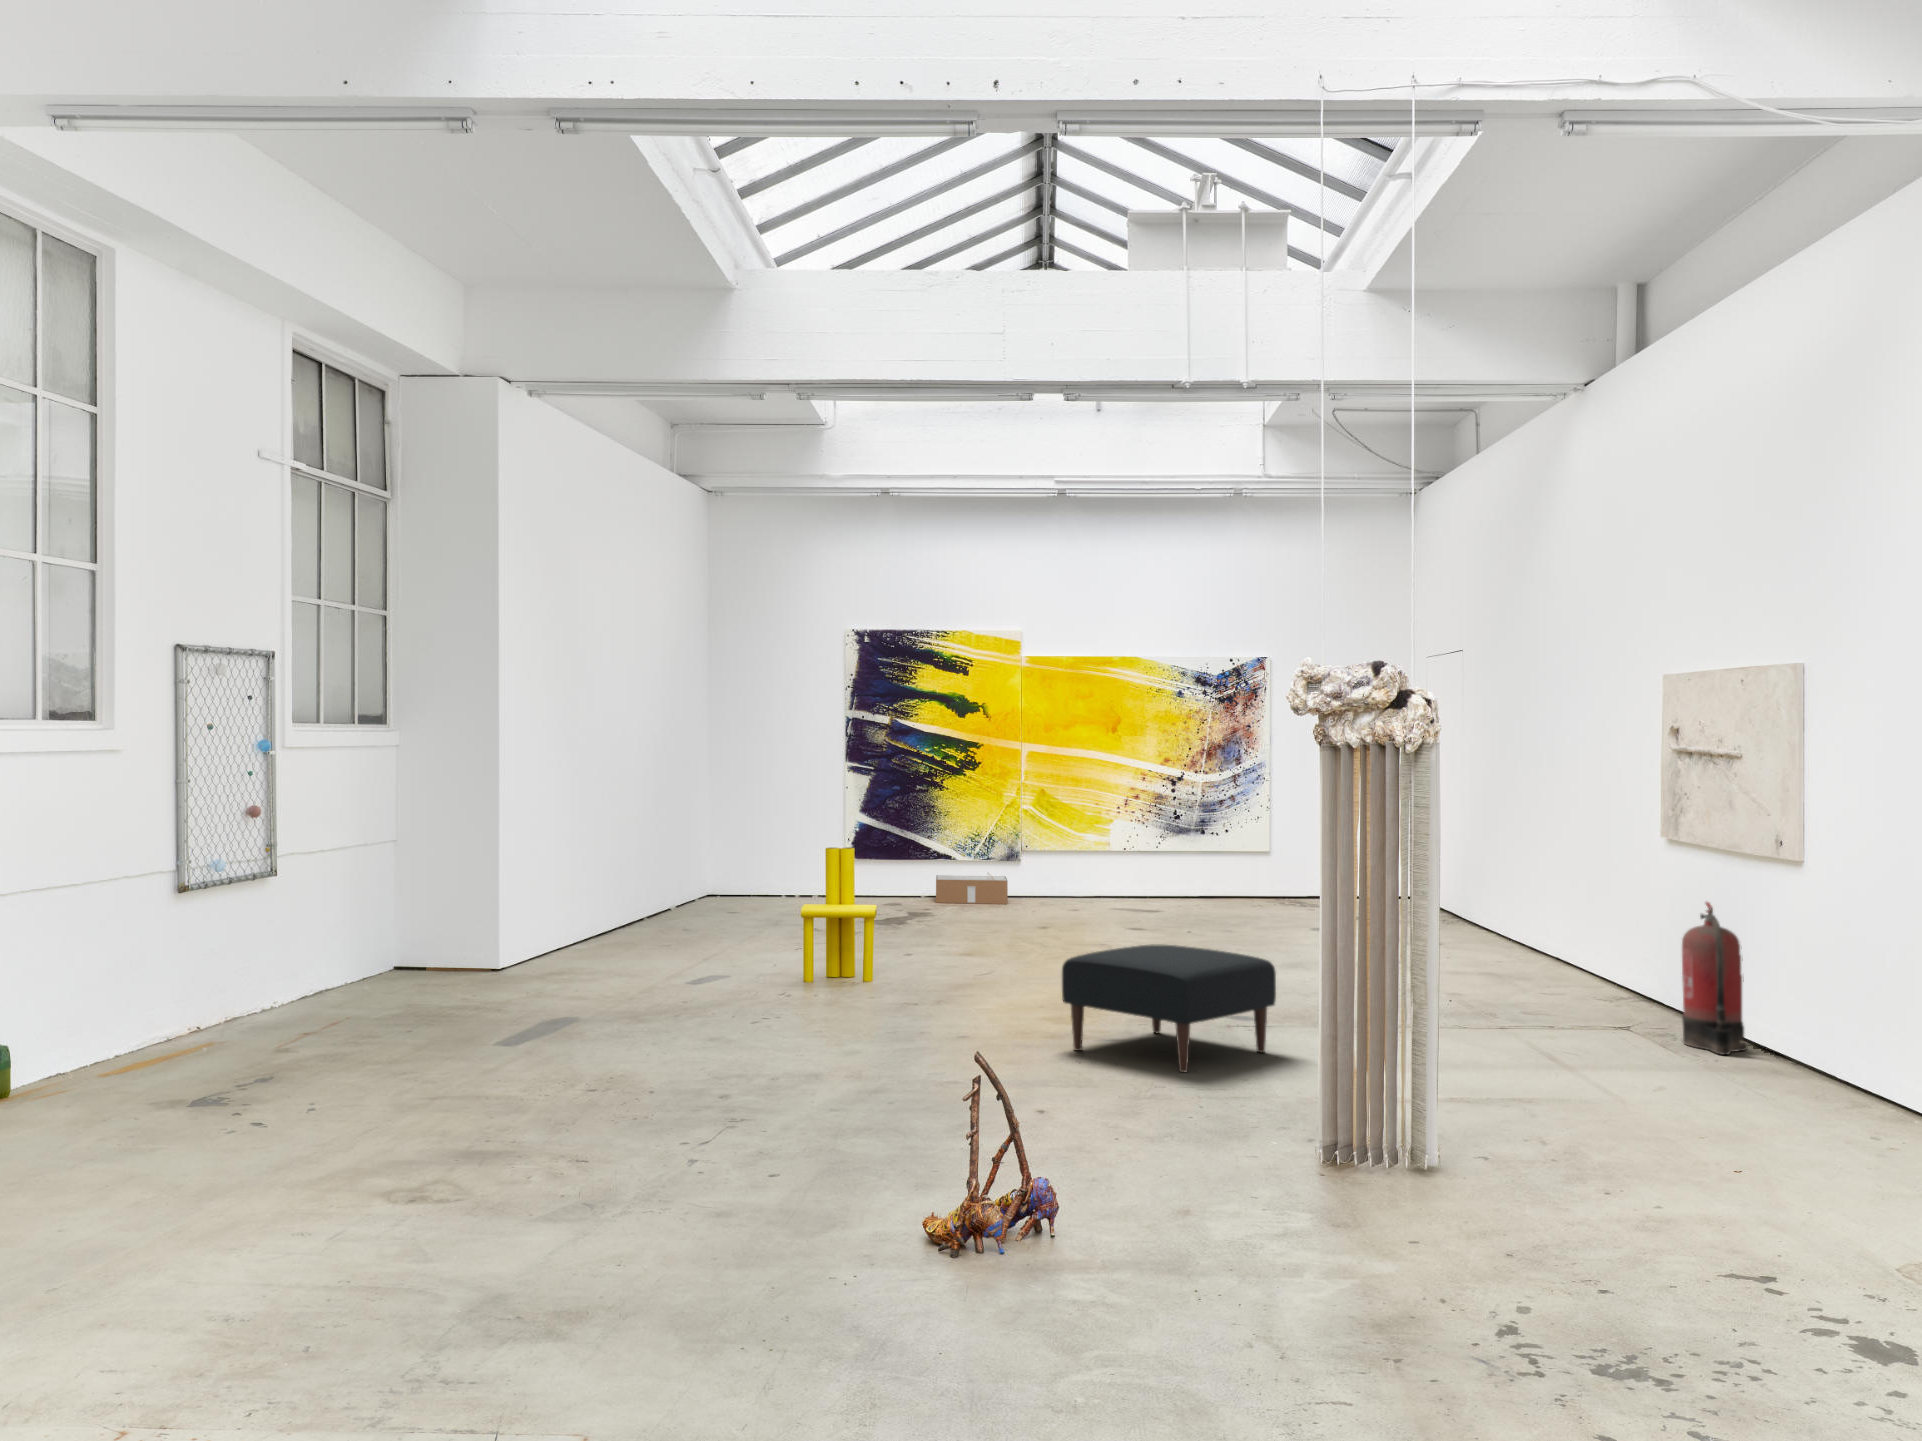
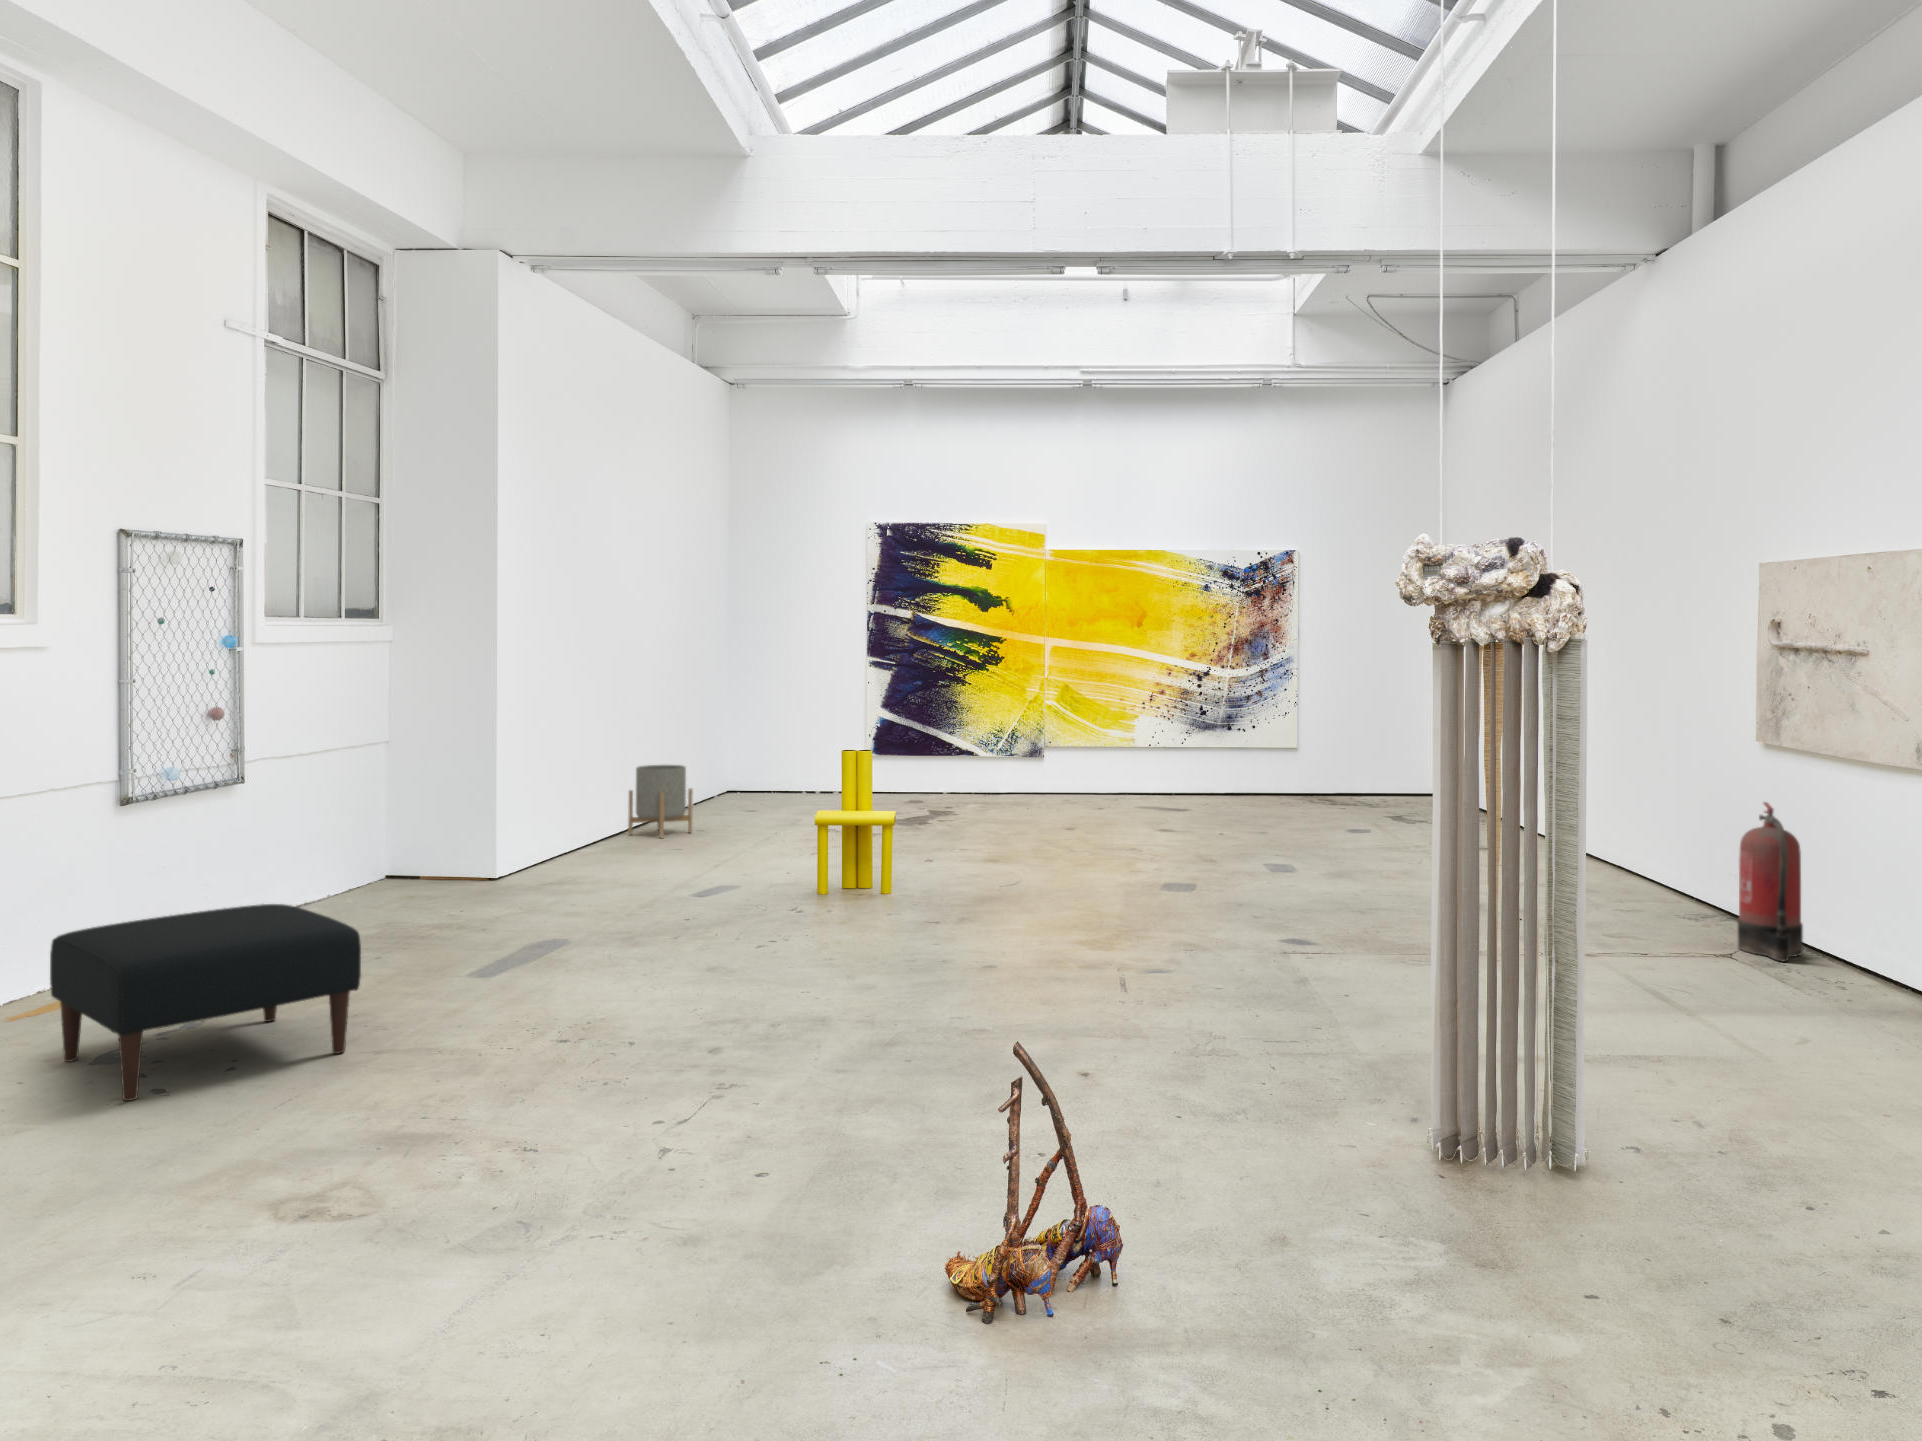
planter: none [627,860,686,928] -> present [628,765,693,838]
cardboard box: present [936,875,1008,904] -> none [960,771,1033,802]
ottoman: present [1062,944,1276,1072] -> present [50,904,361,1101]

